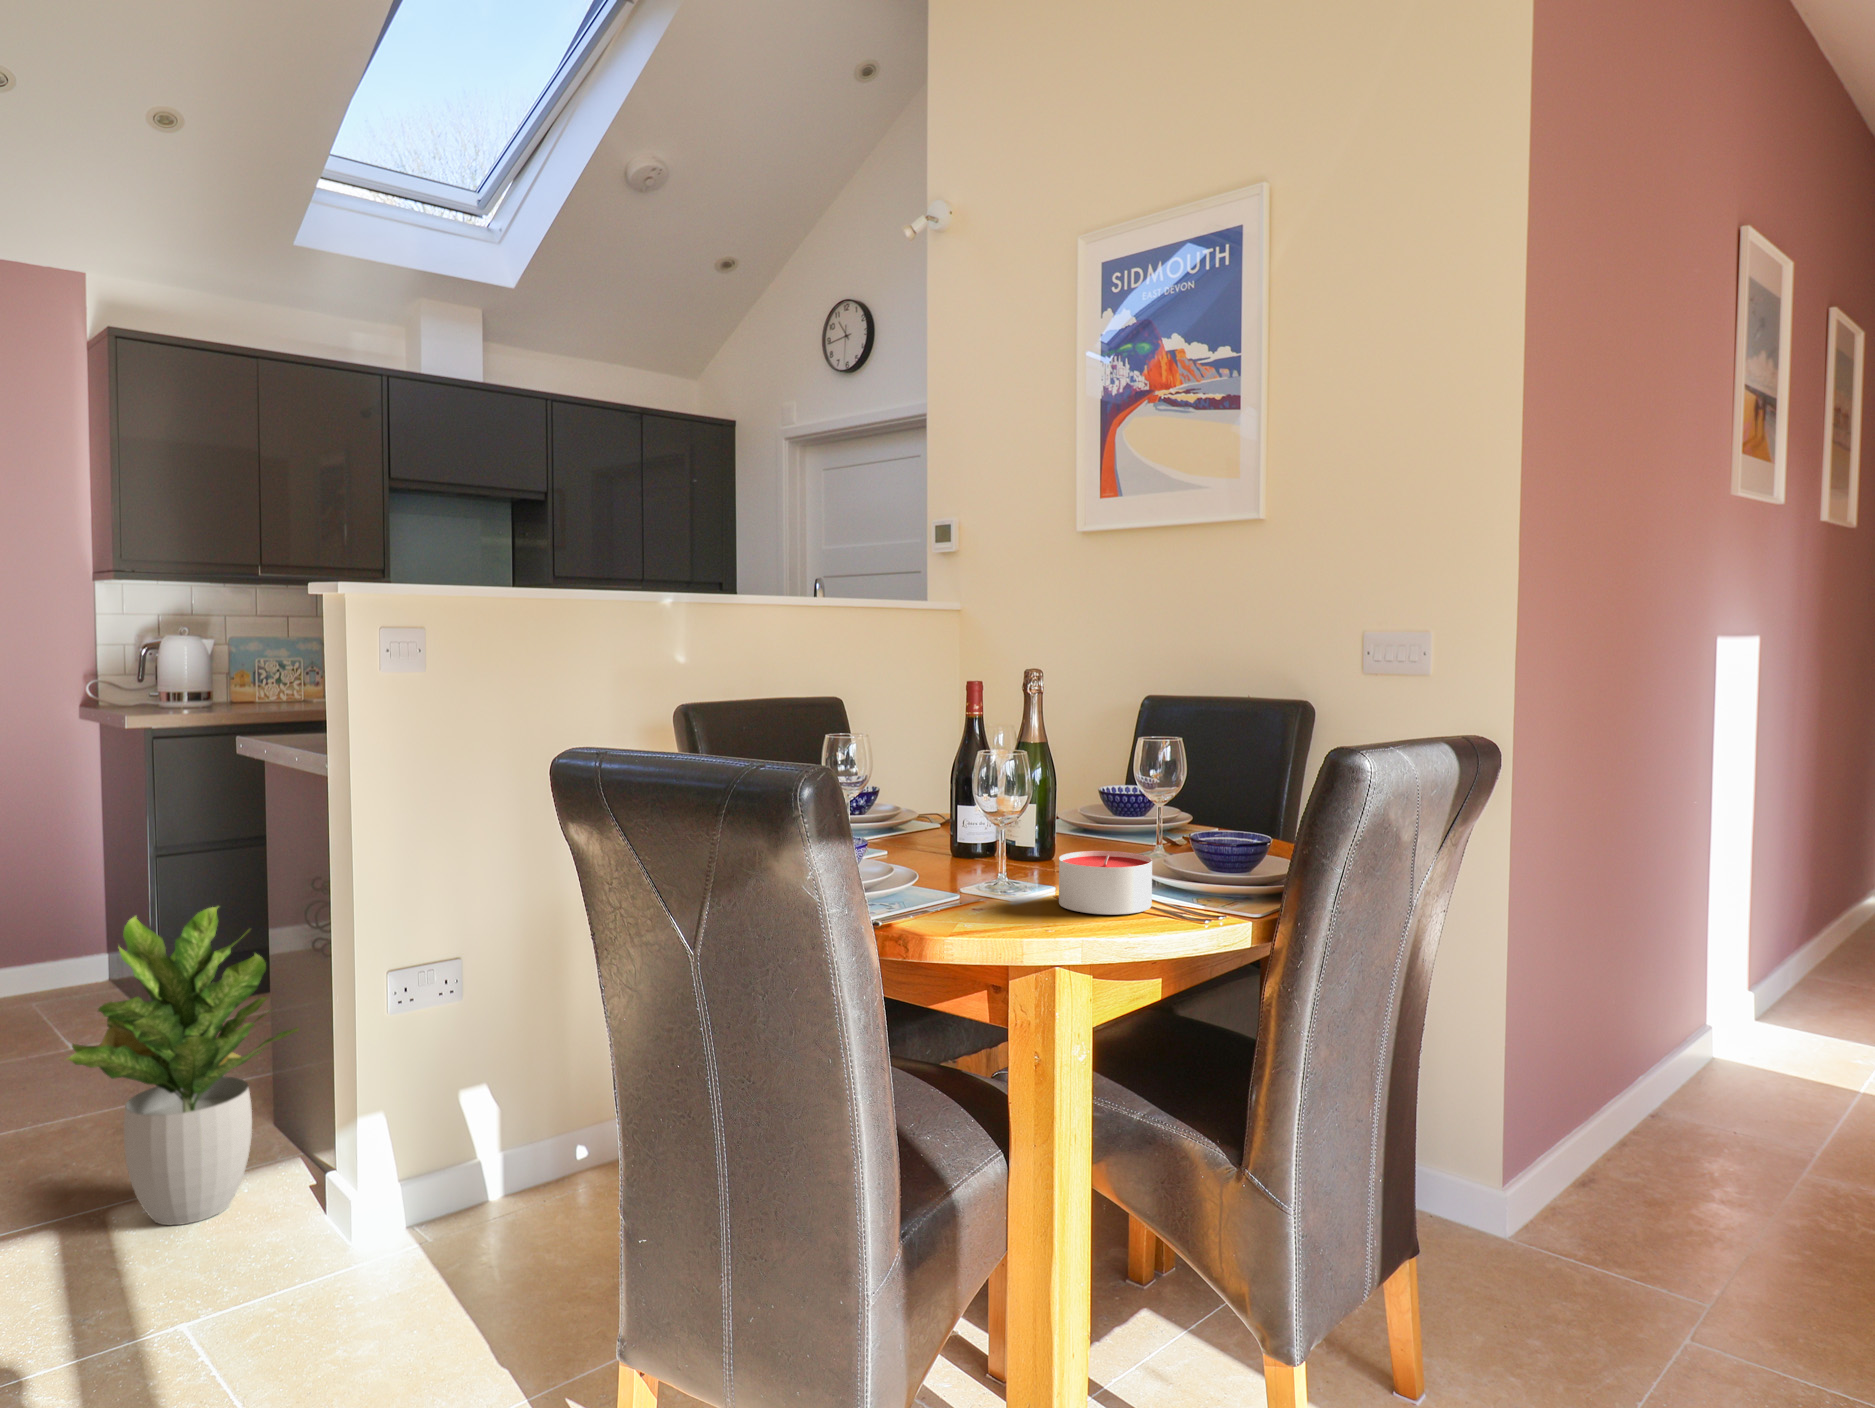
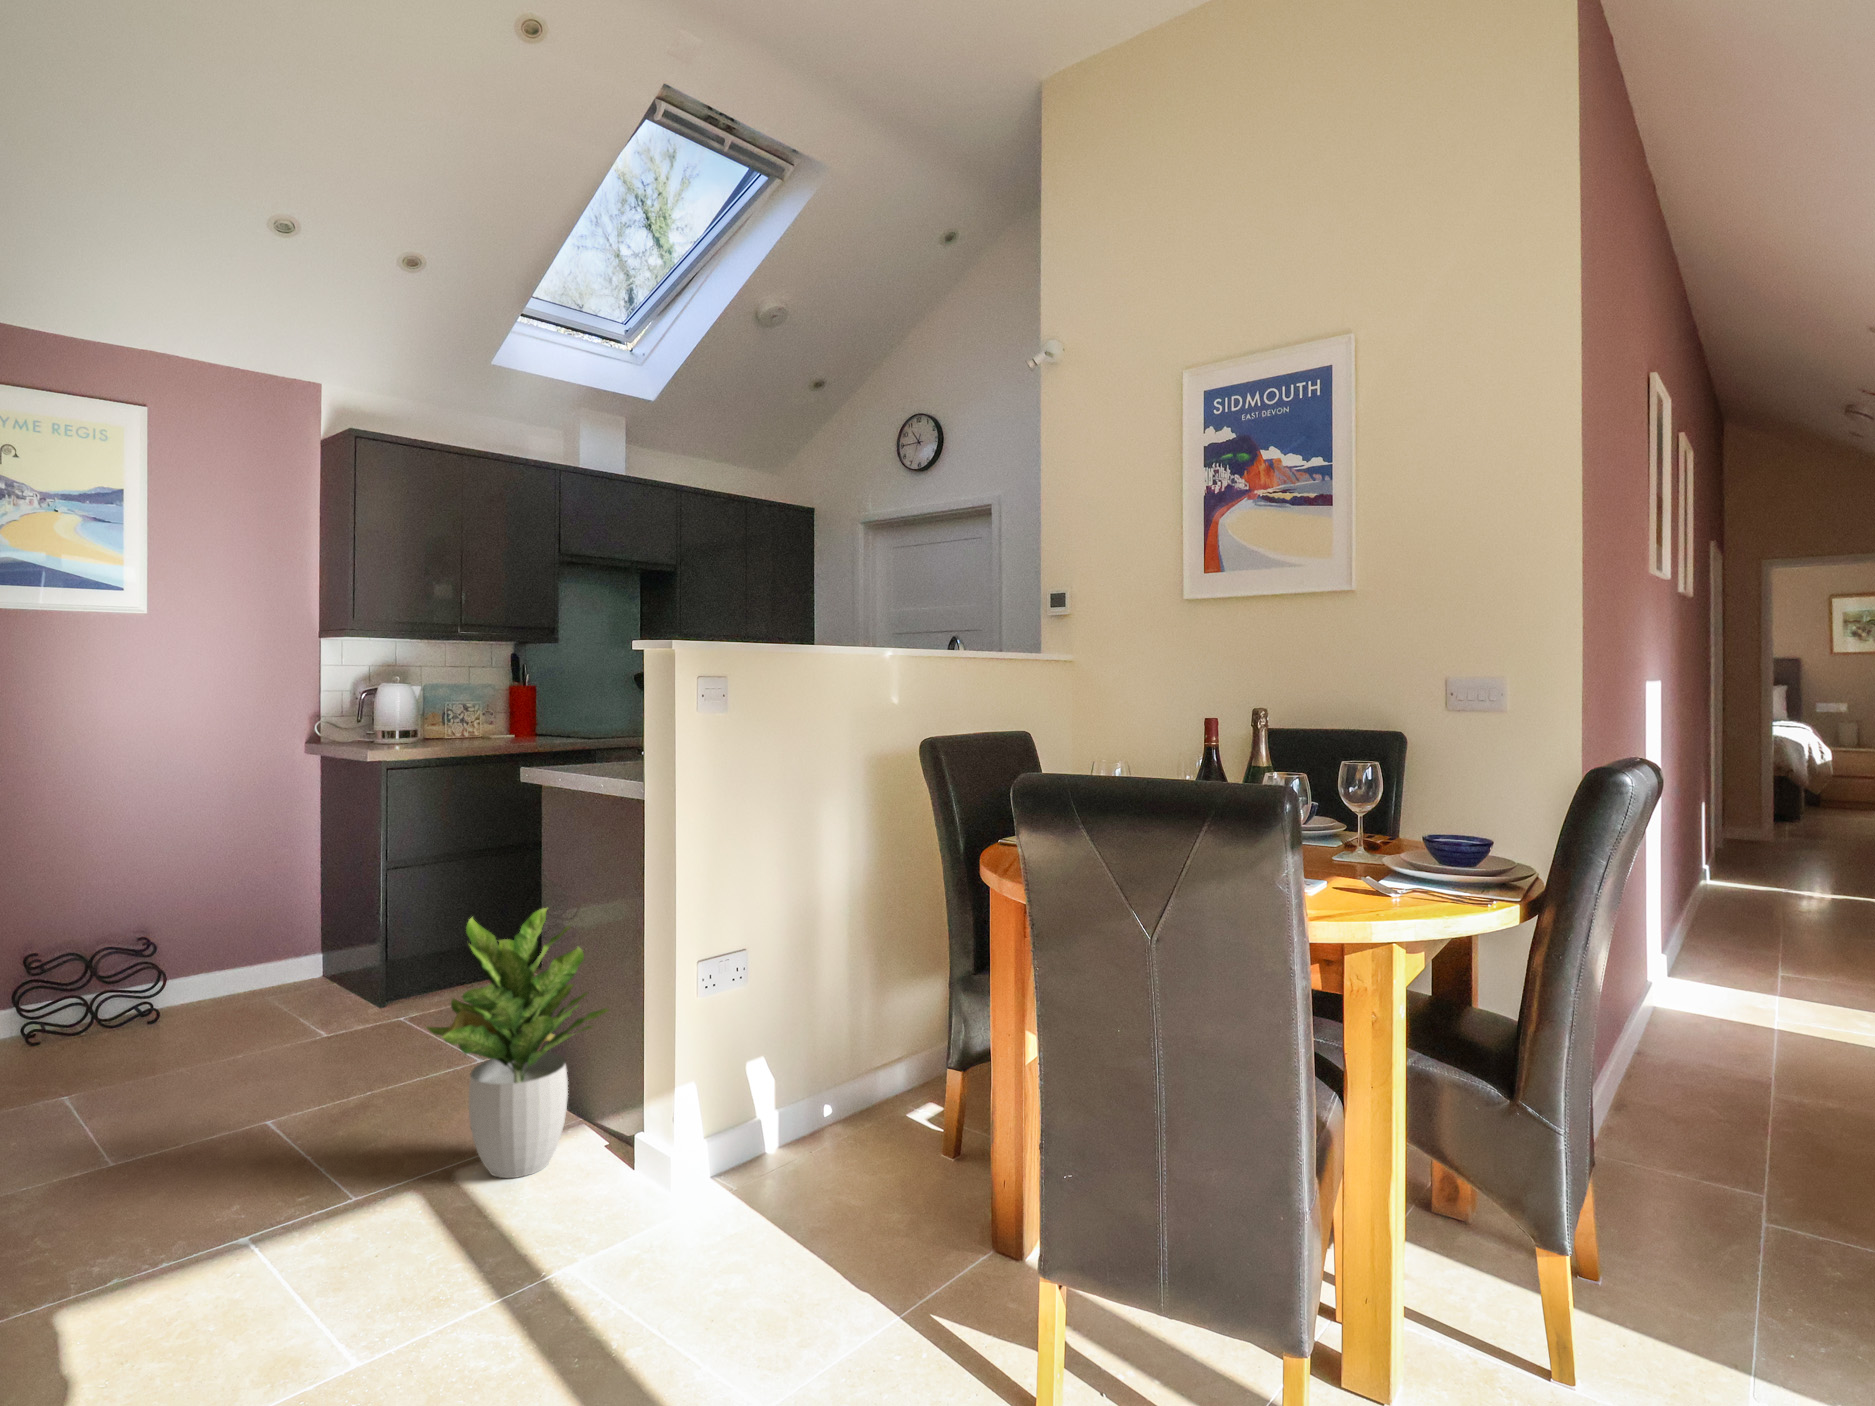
candle: present [1059,851,1152,914] -> none [1347,847,1424,895]

